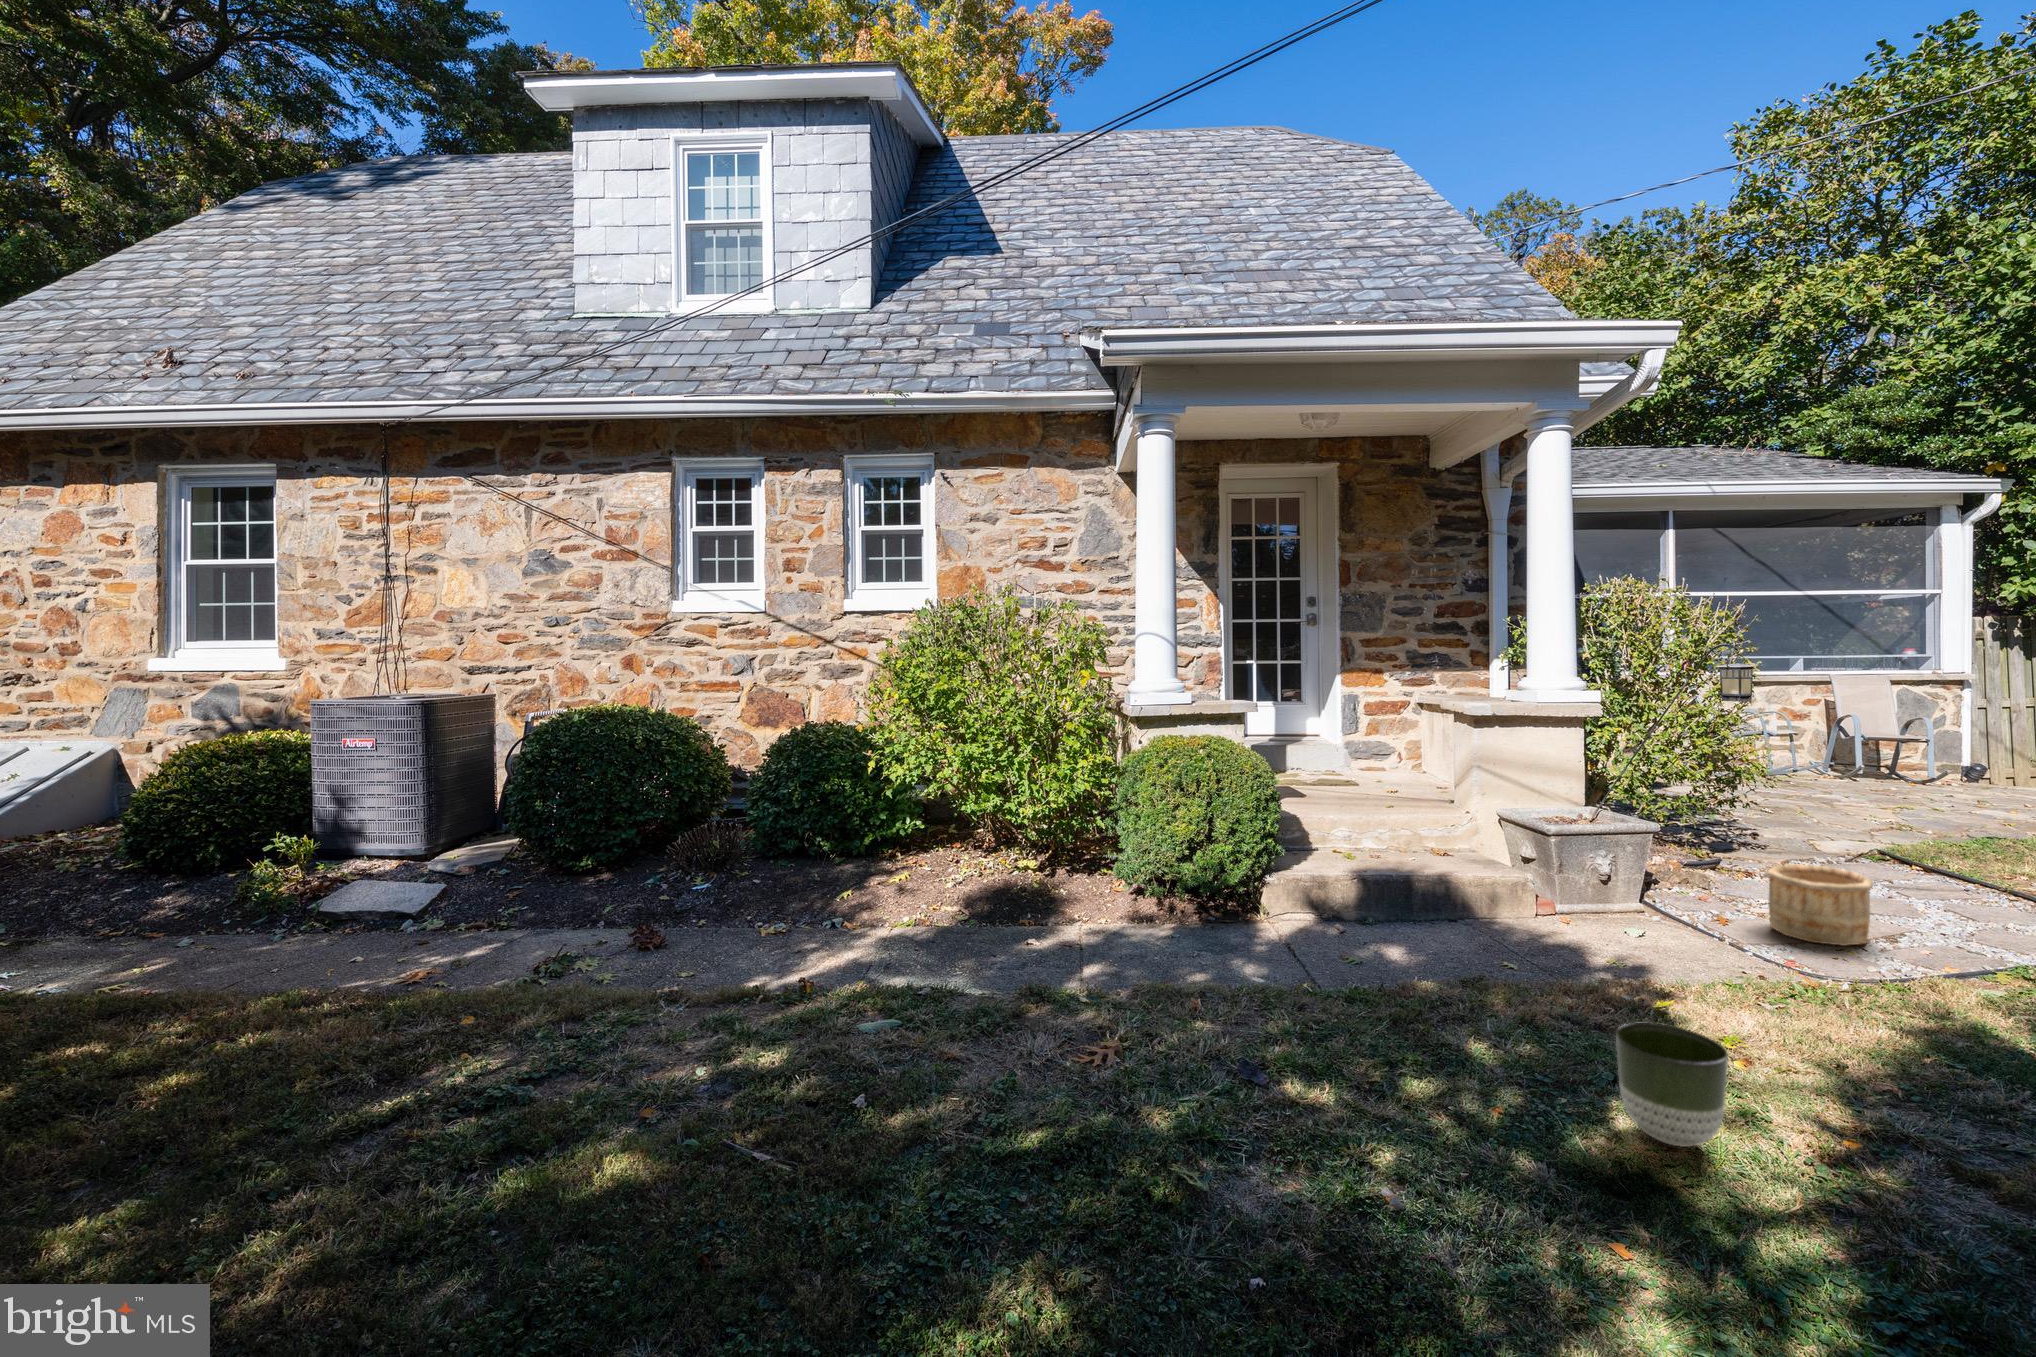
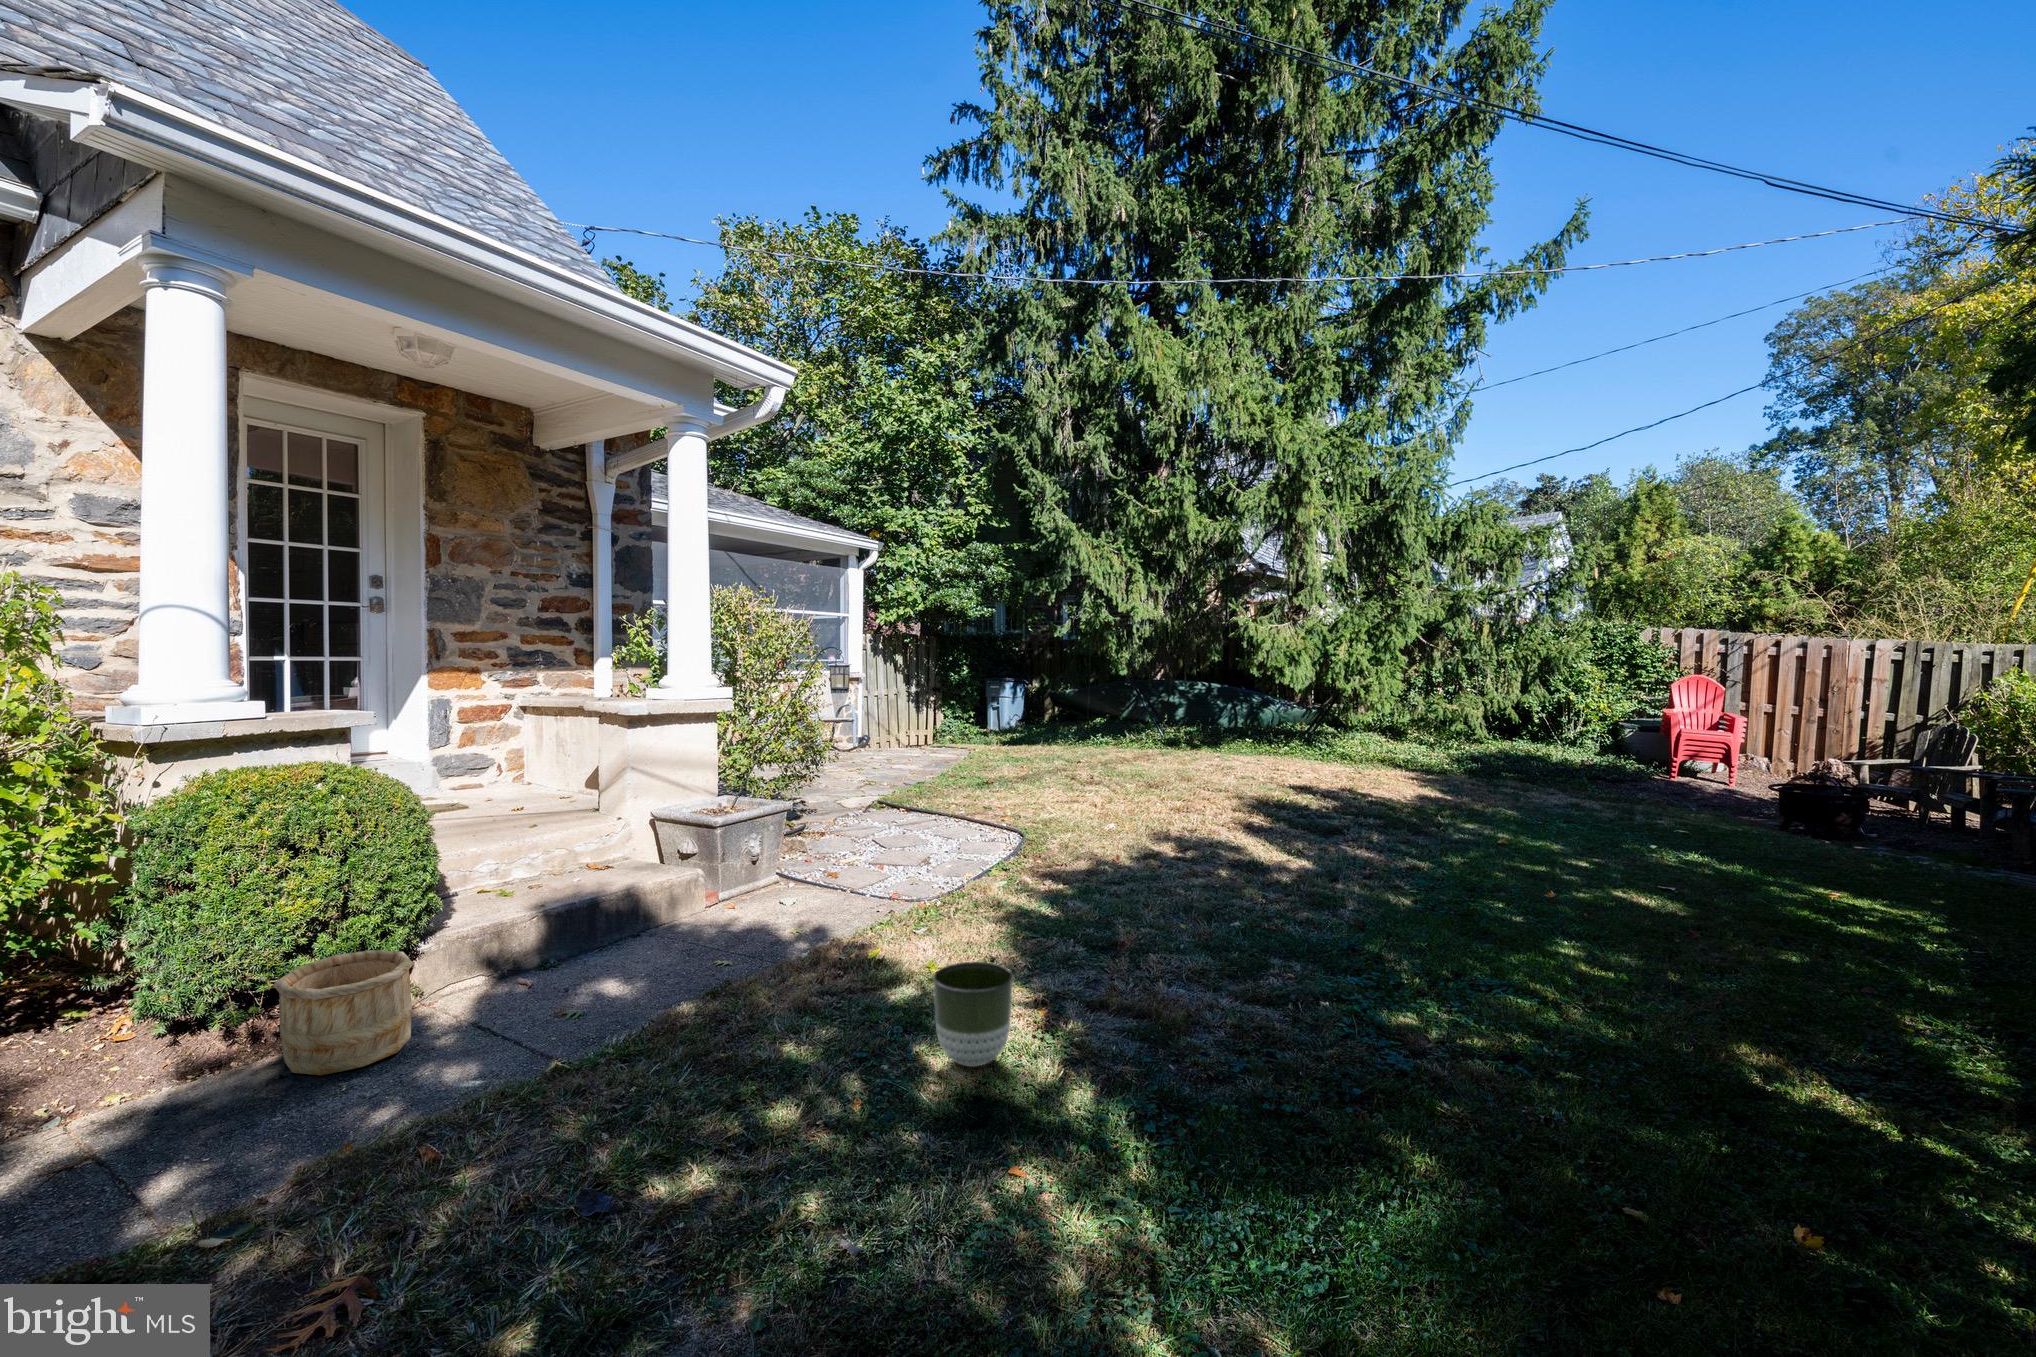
wooden bucket: present [1766,864,1873,946] -> present [274,950,413,1075]

